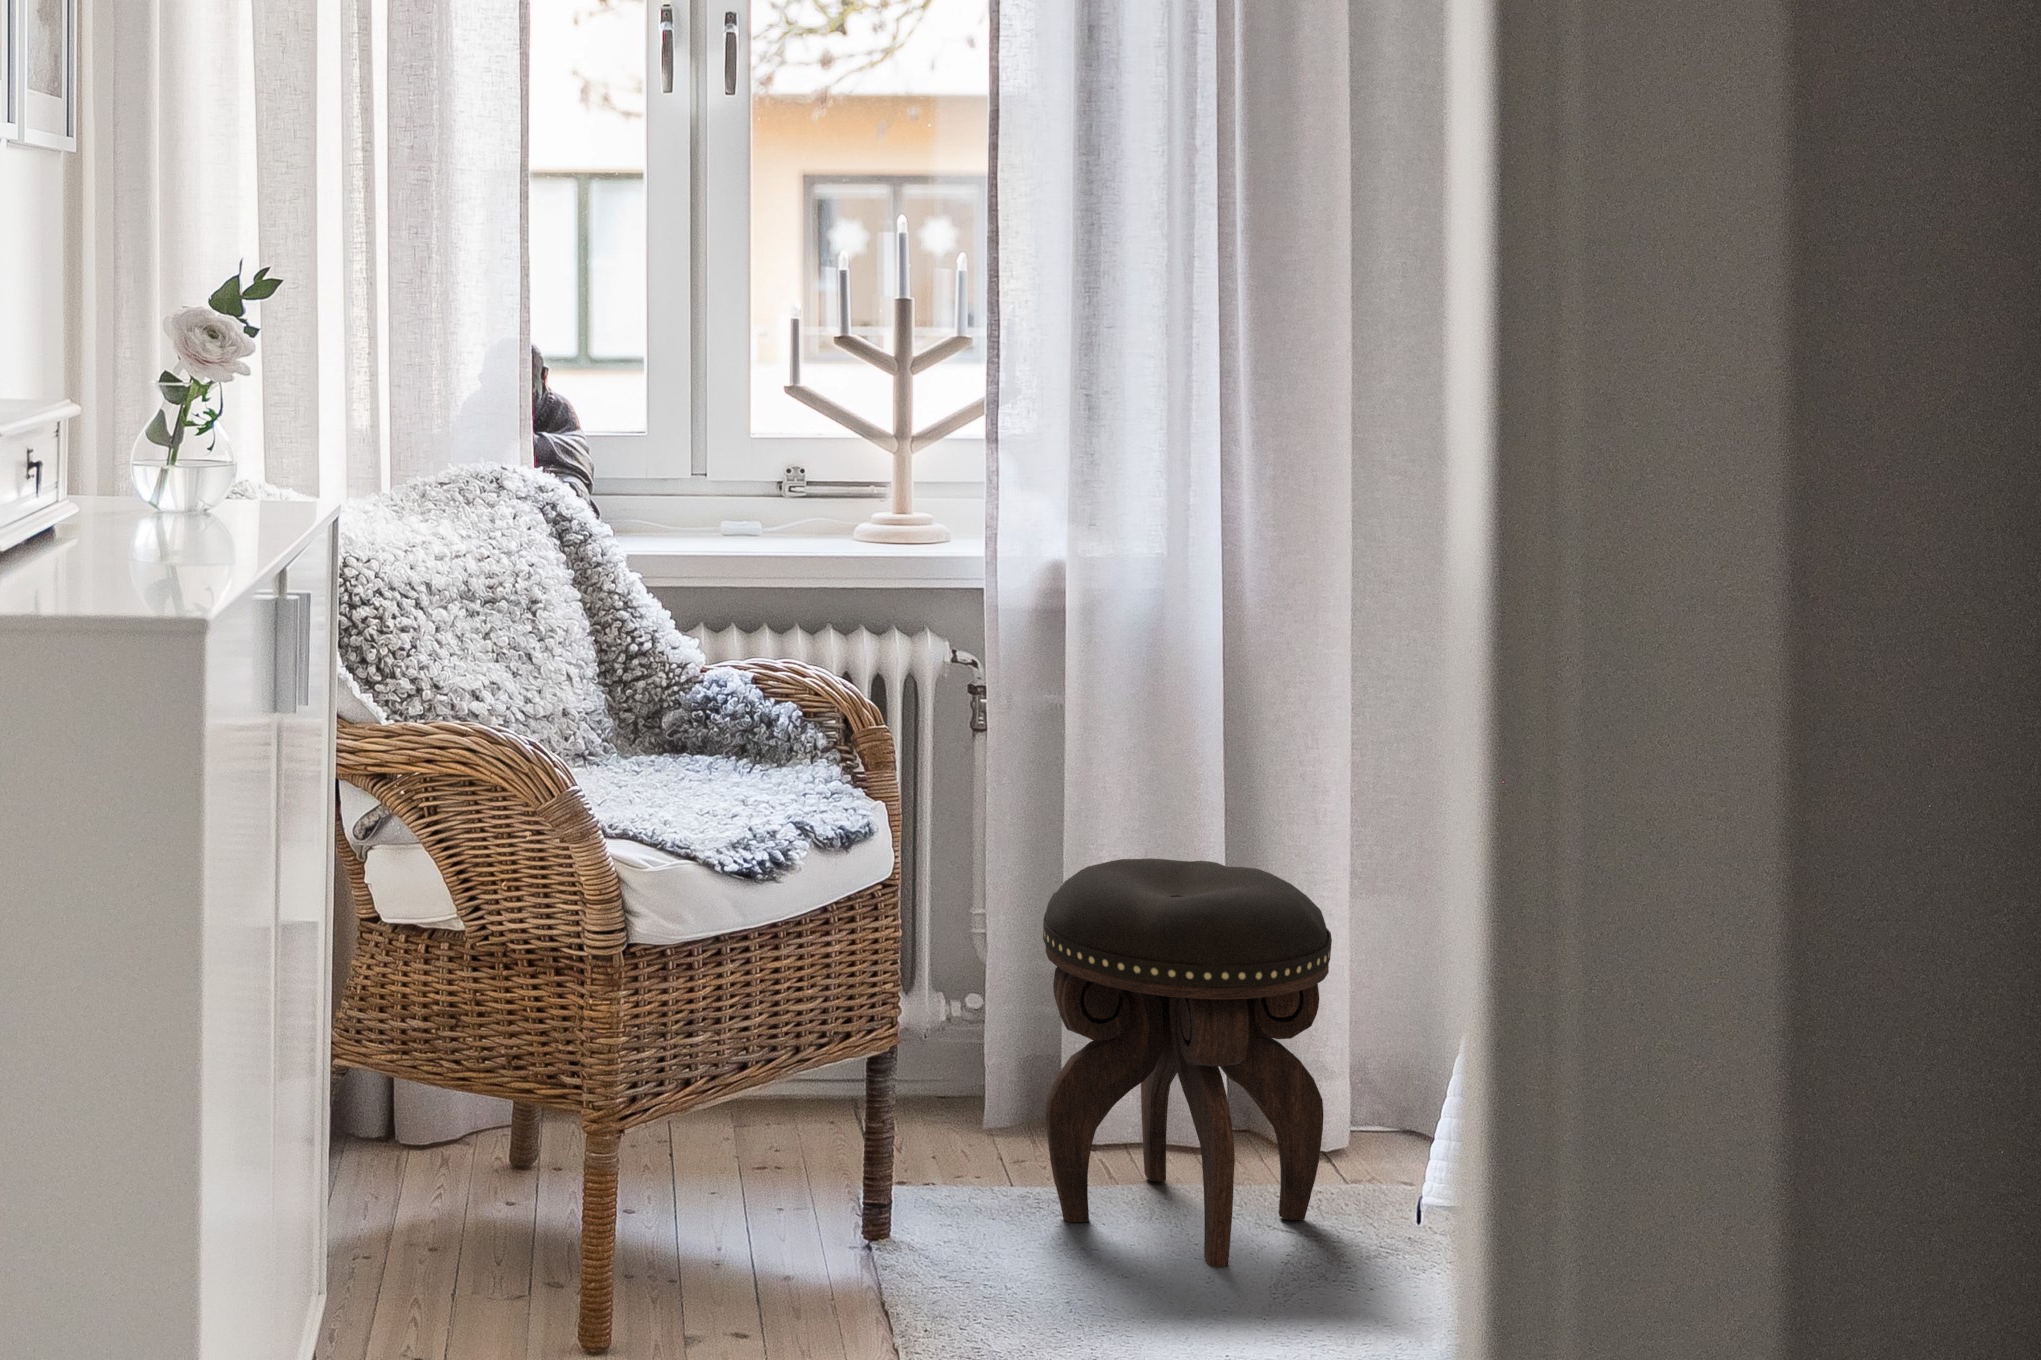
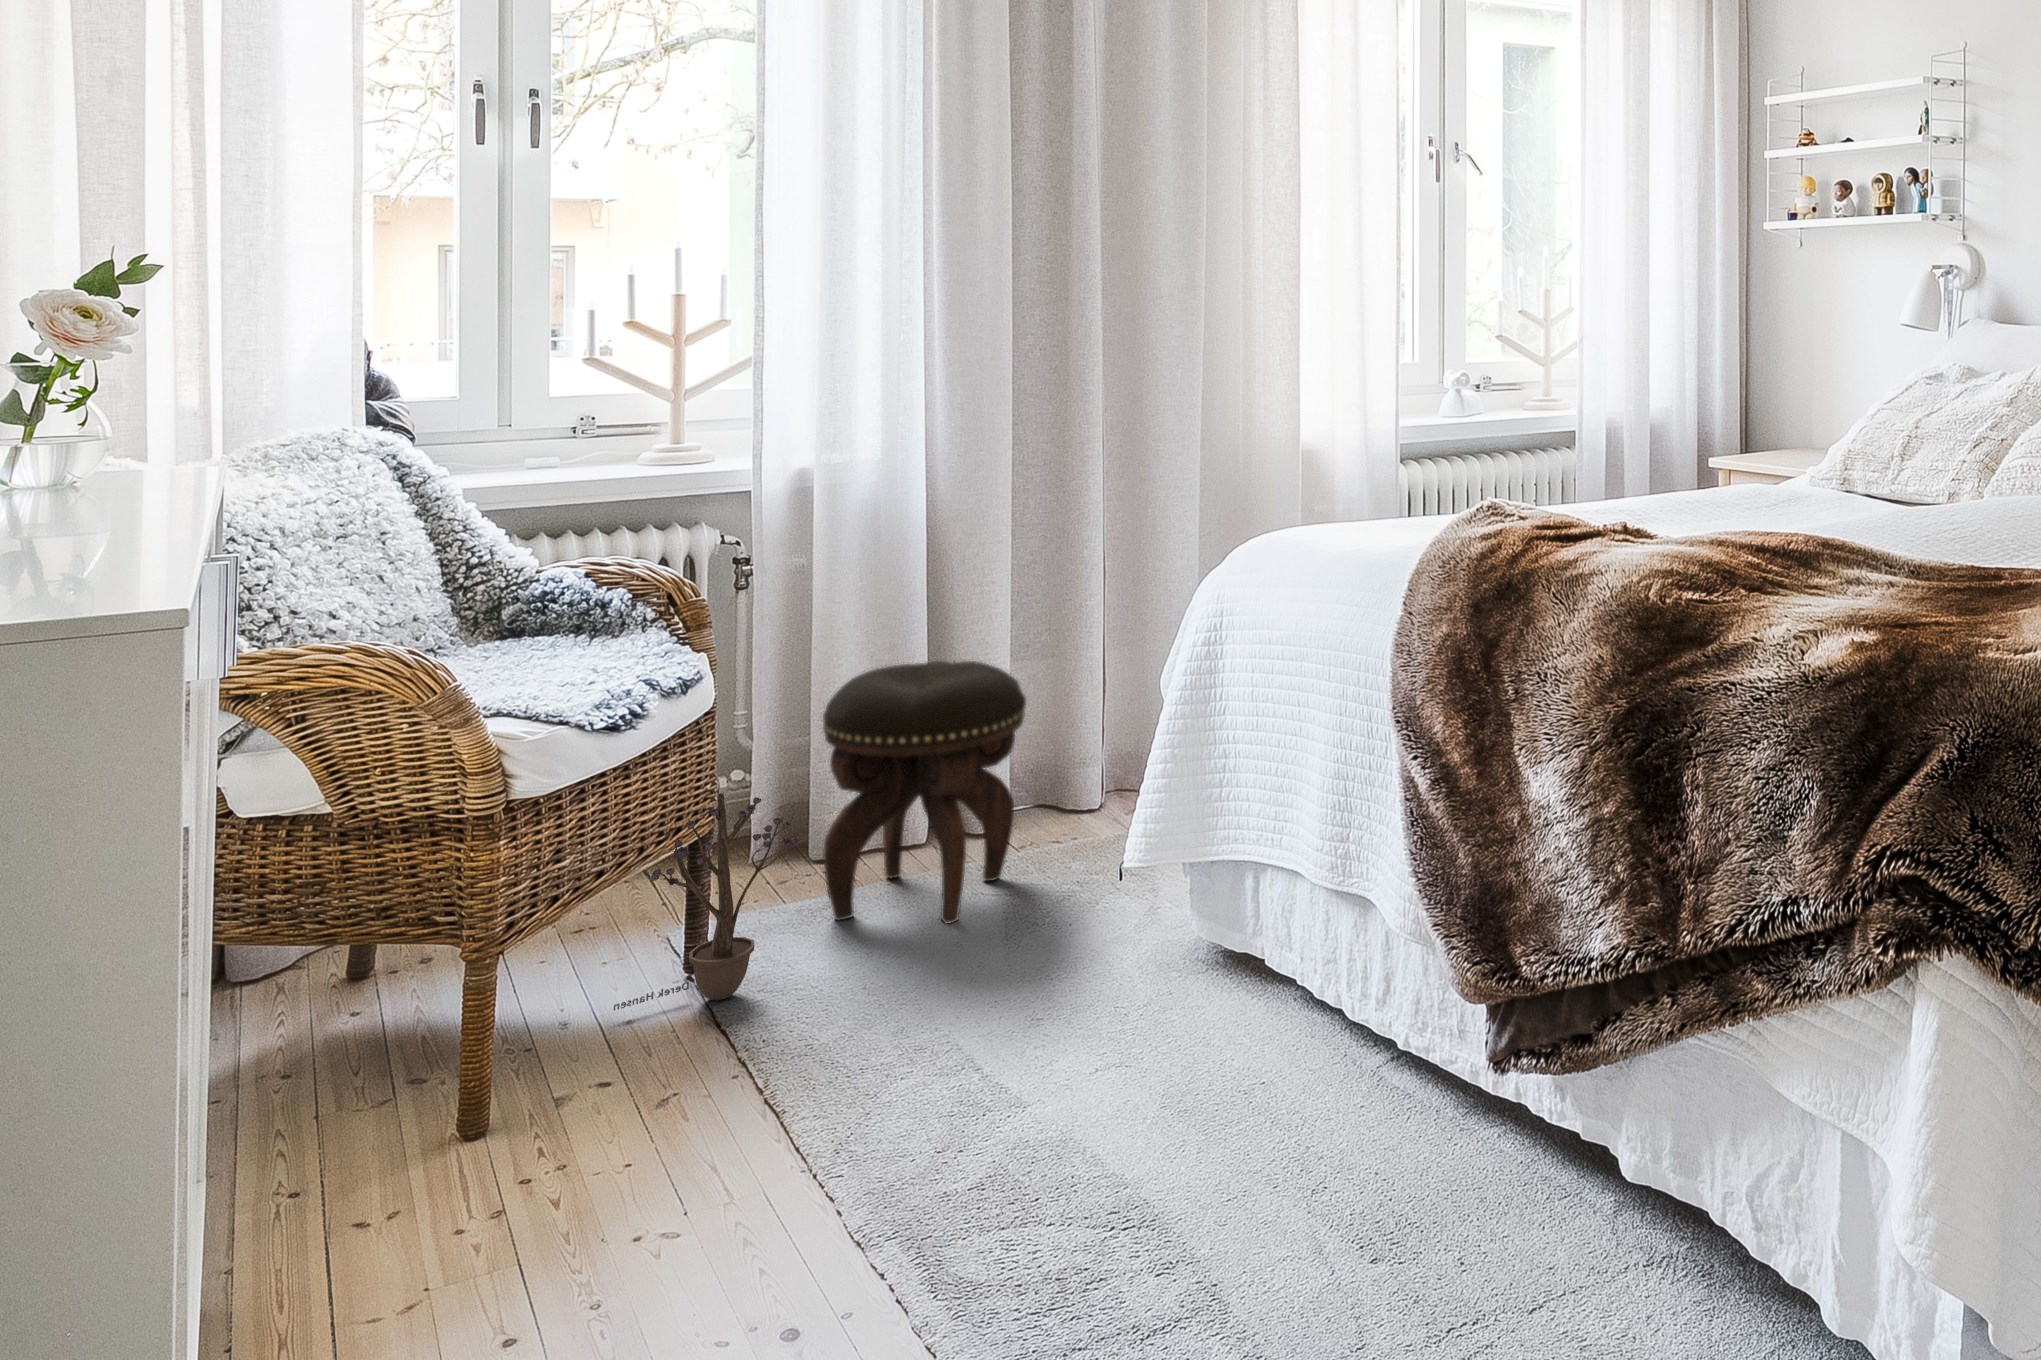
decorative plant: none [773,996,989,1287] -> present [614,793,798,1010]

